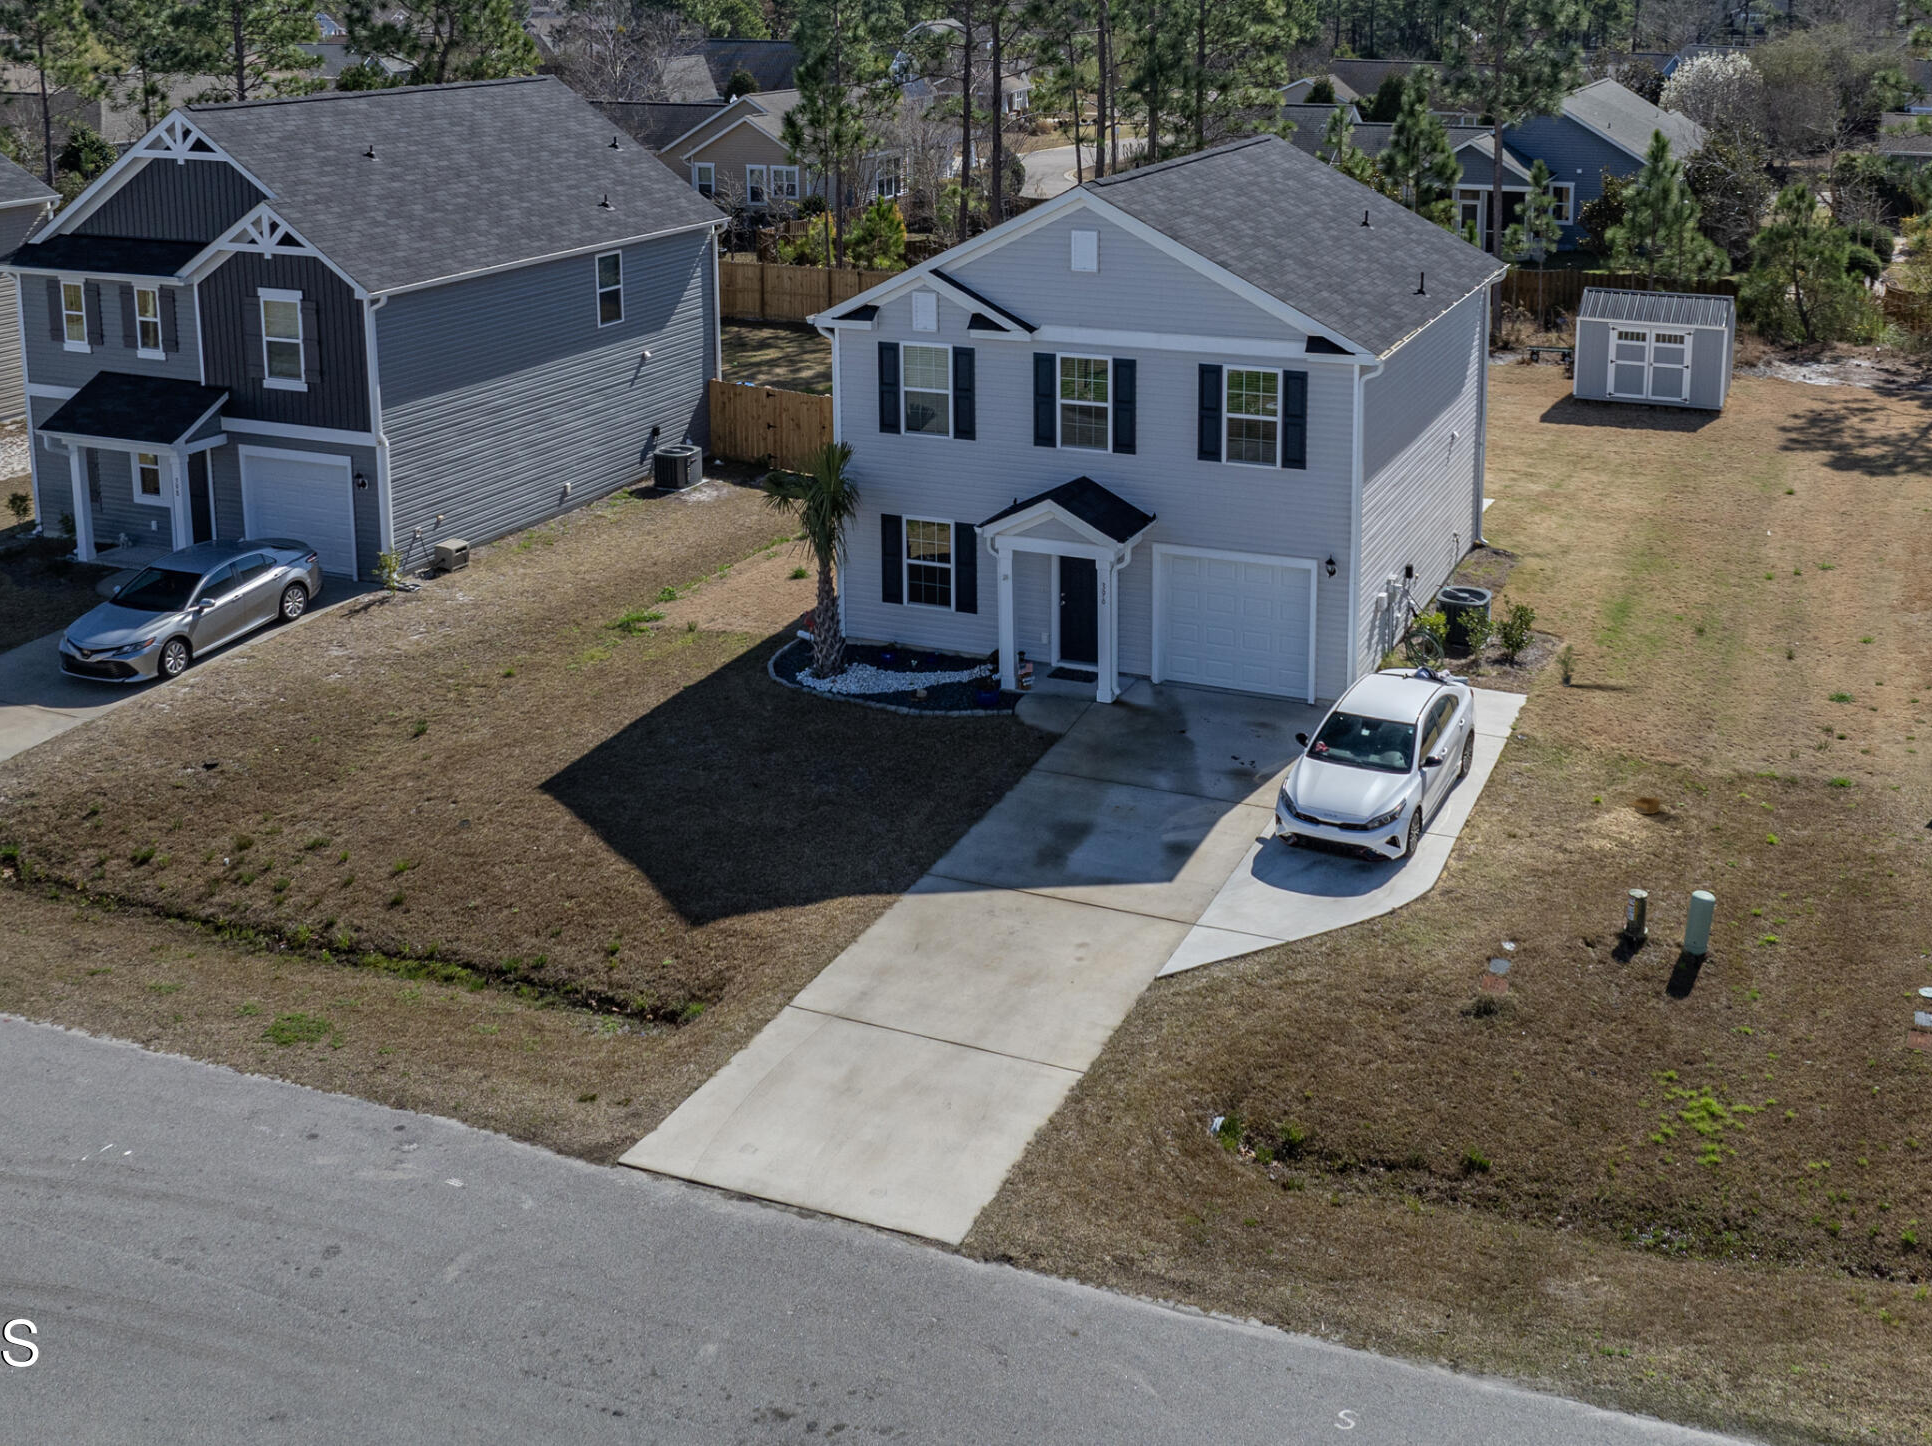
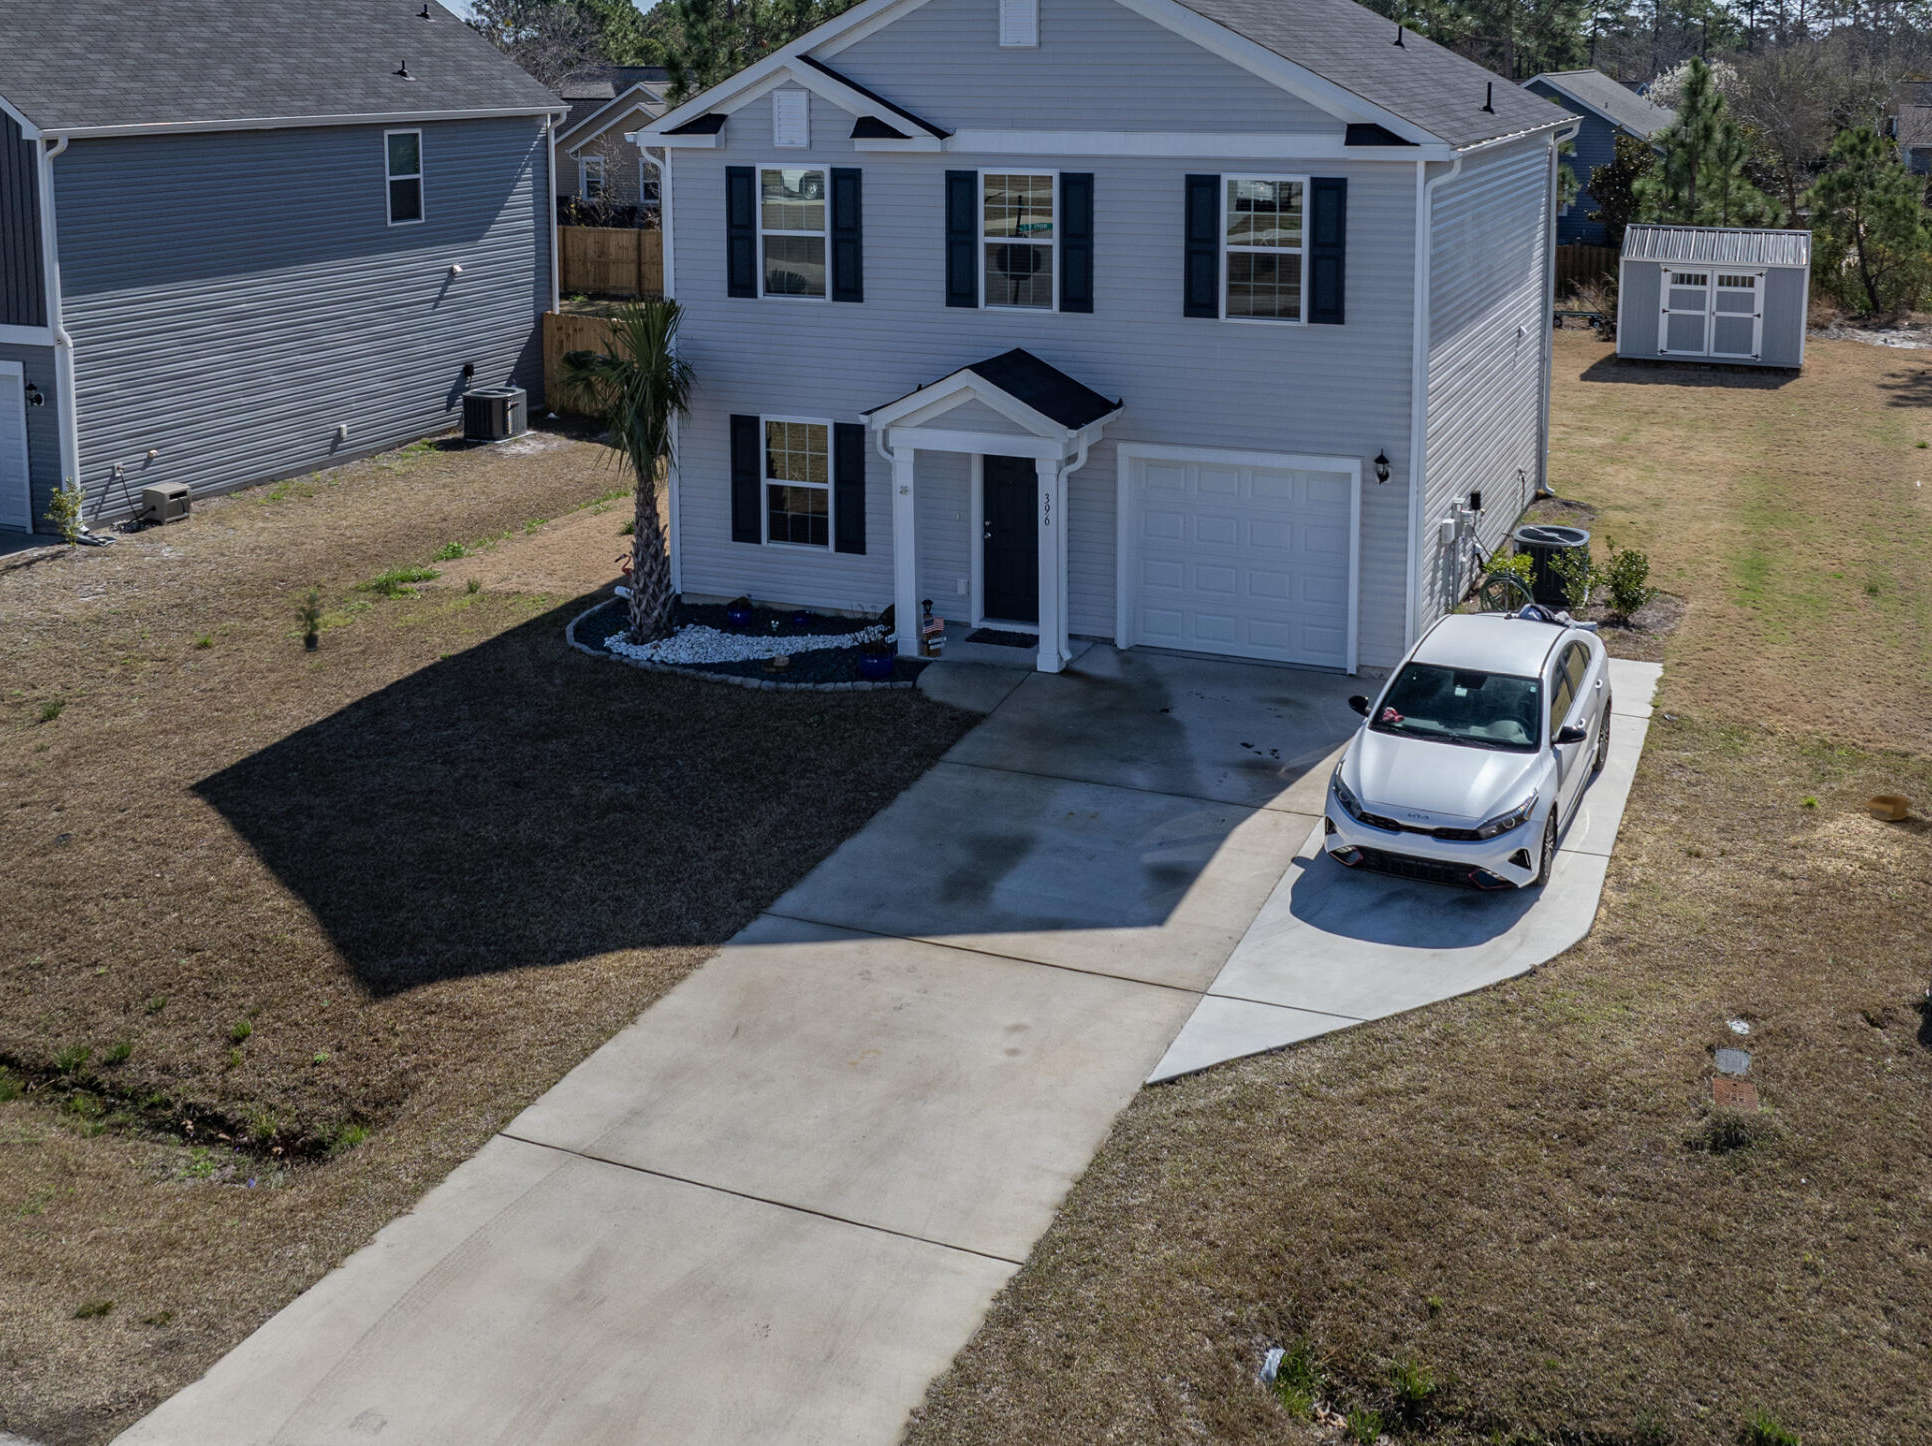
potted plant: present [1555,645,1576,687] -> present [295,591,323,651]

